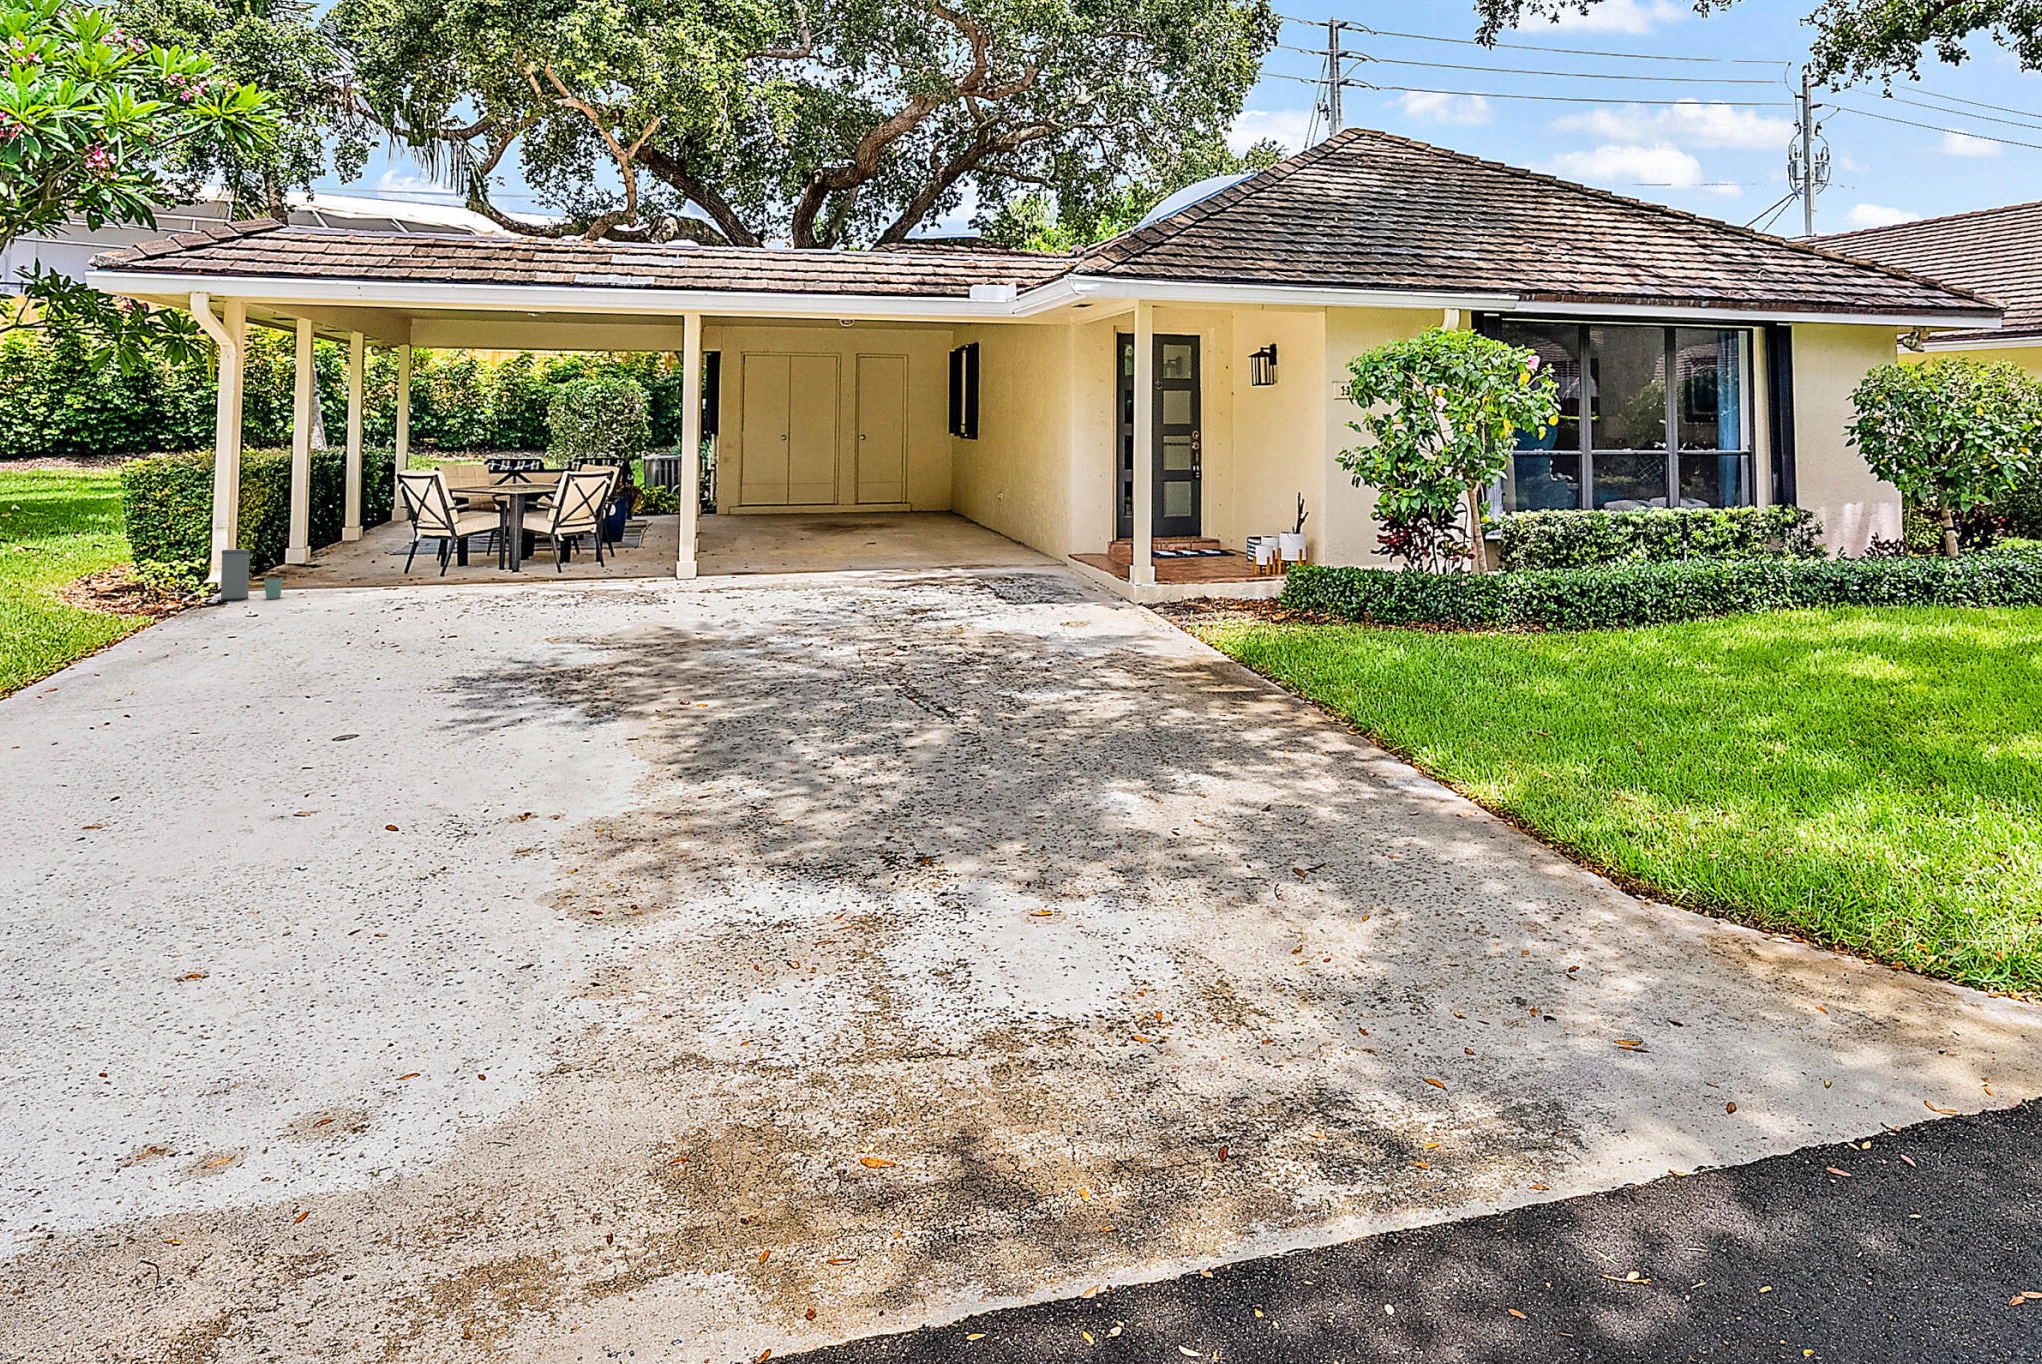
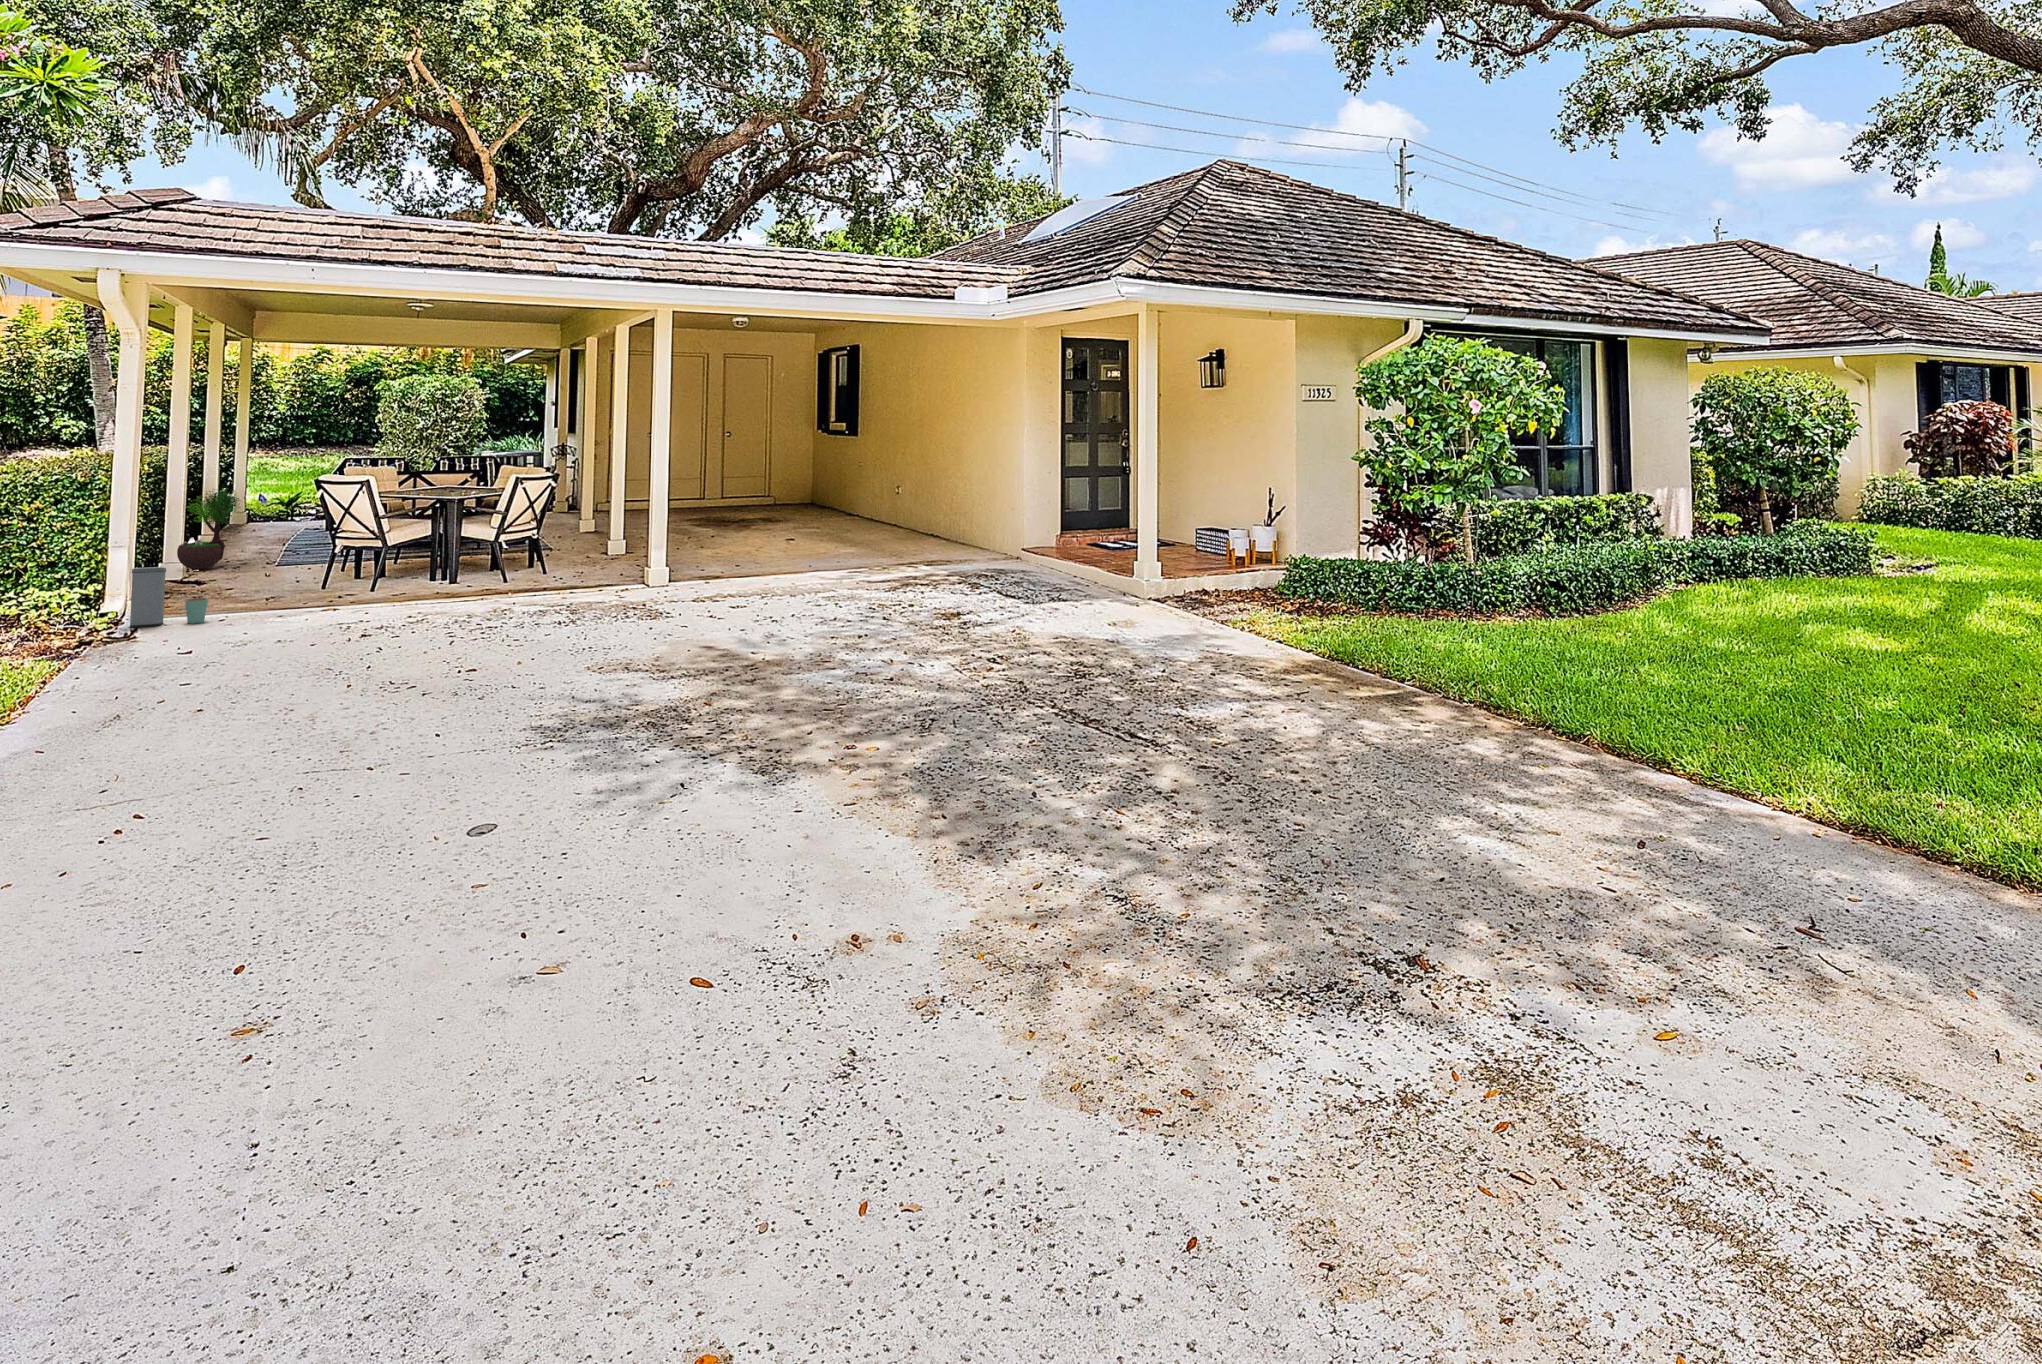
potted tree: none [299,480,351,557] -> present [177,488,240,570]

